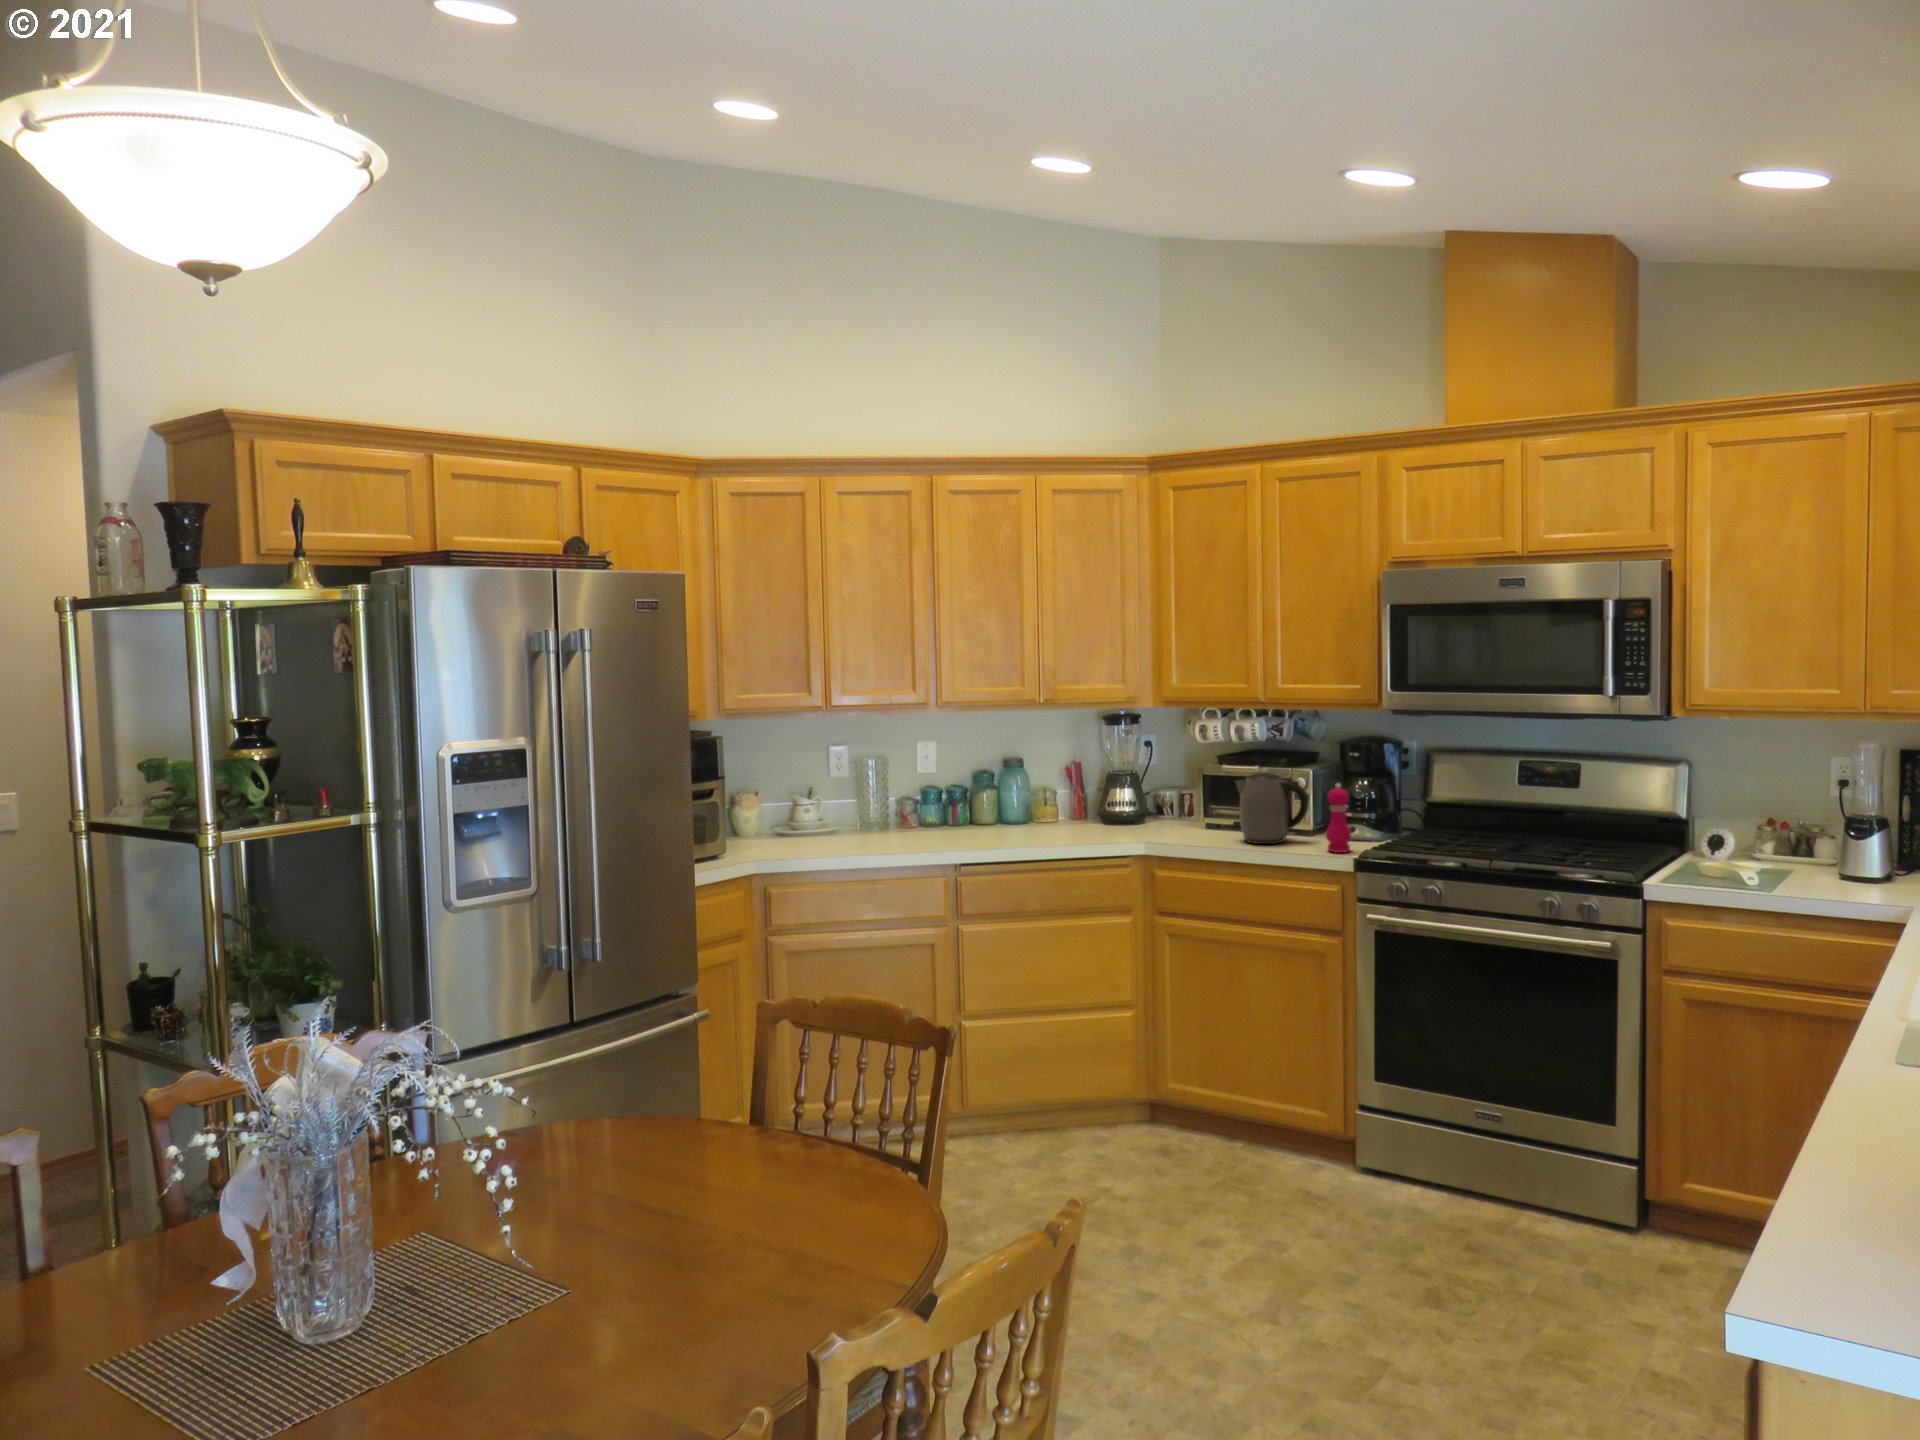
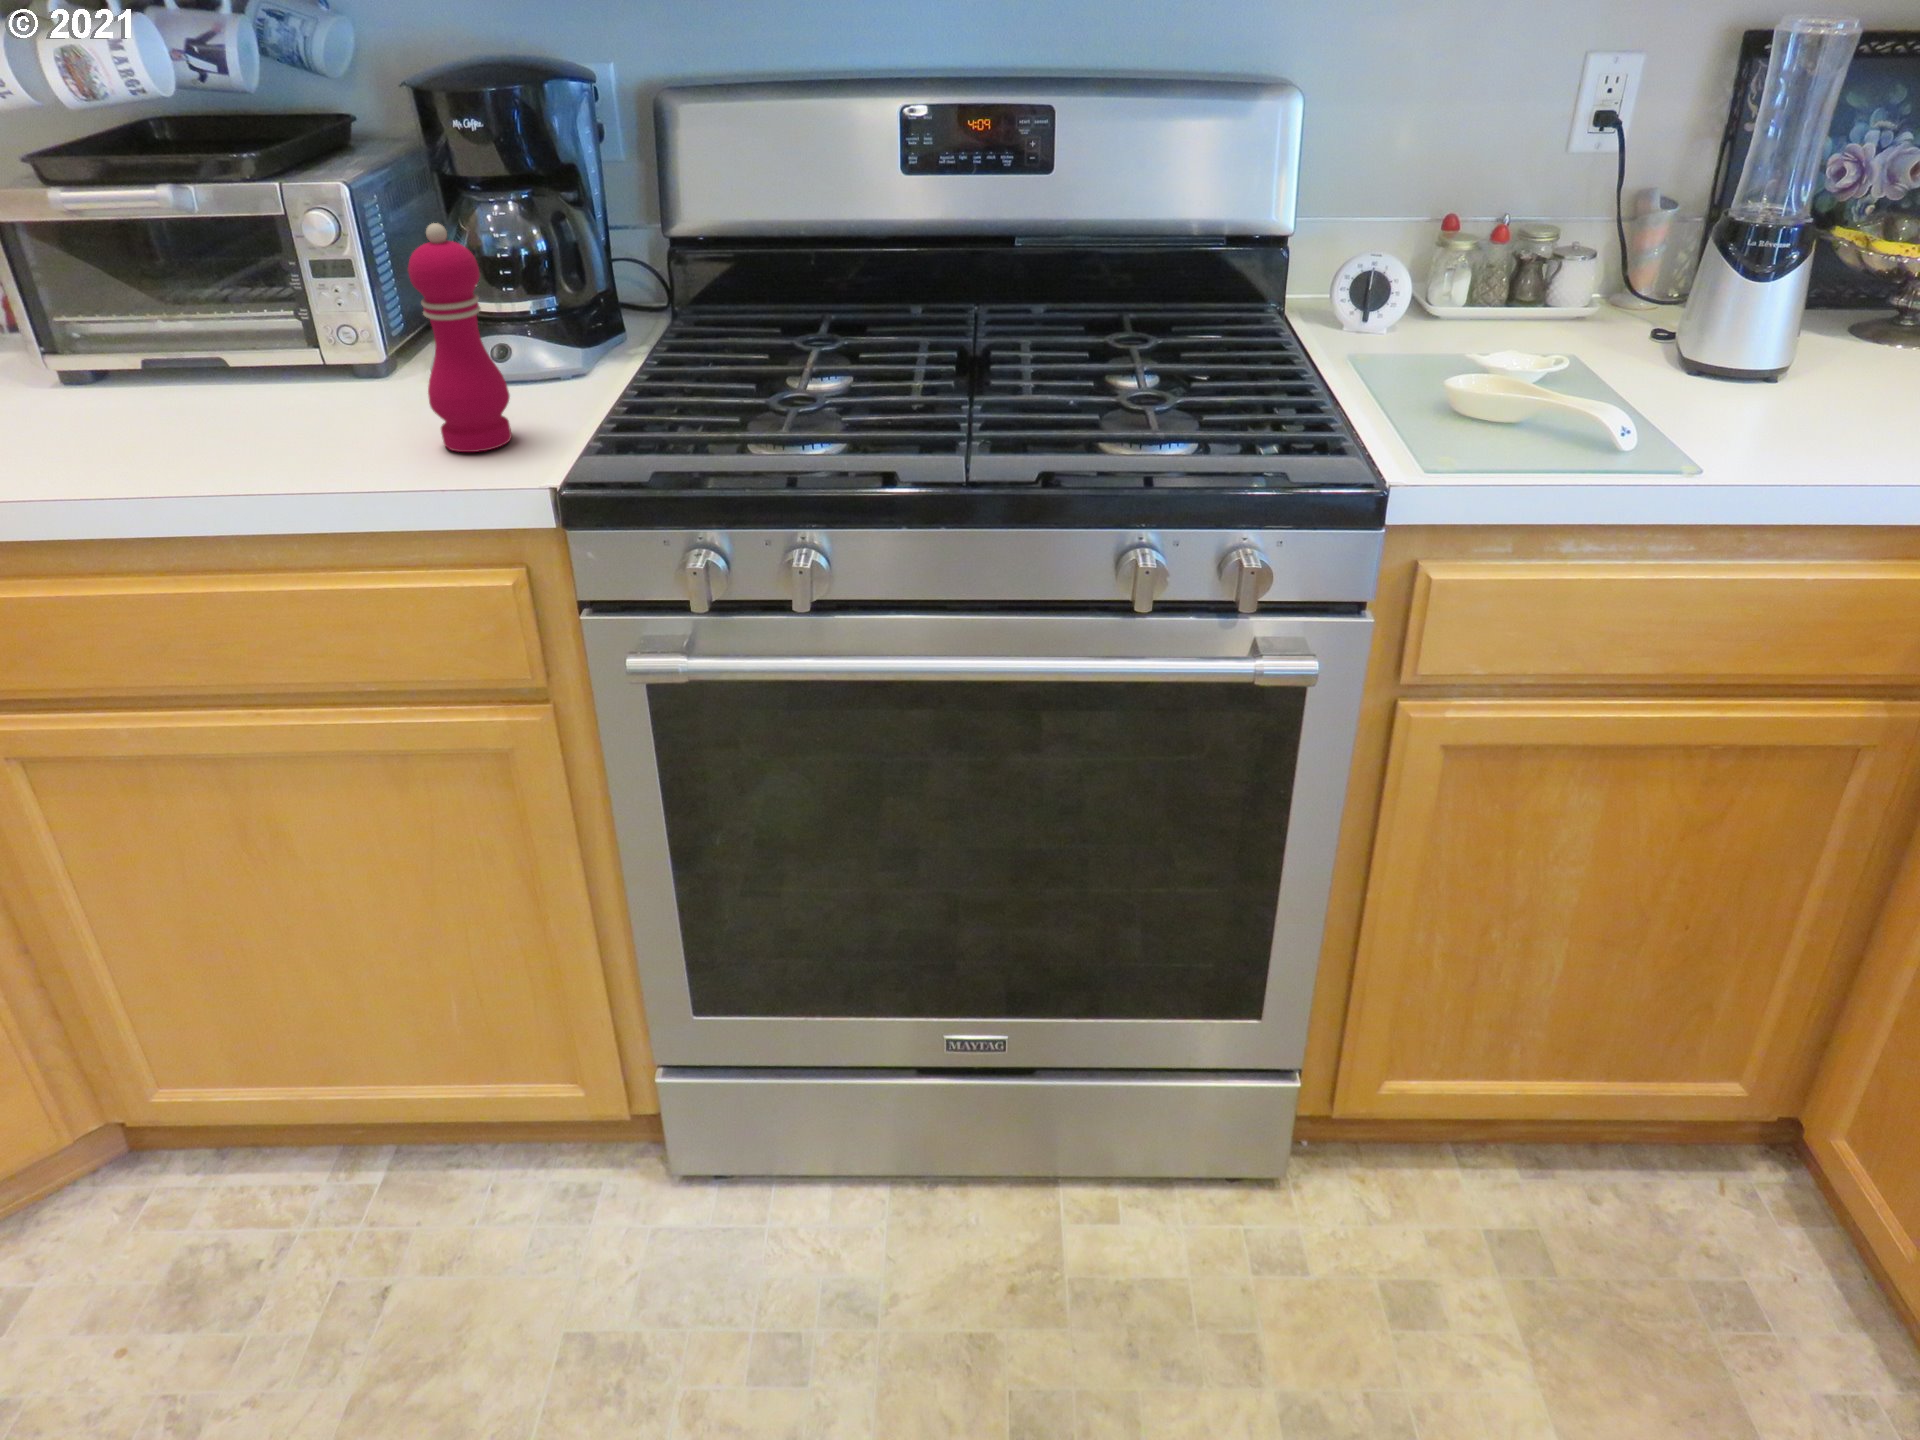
kettle: present [1236,772,1309,844] -> none [76,200,355,446]

